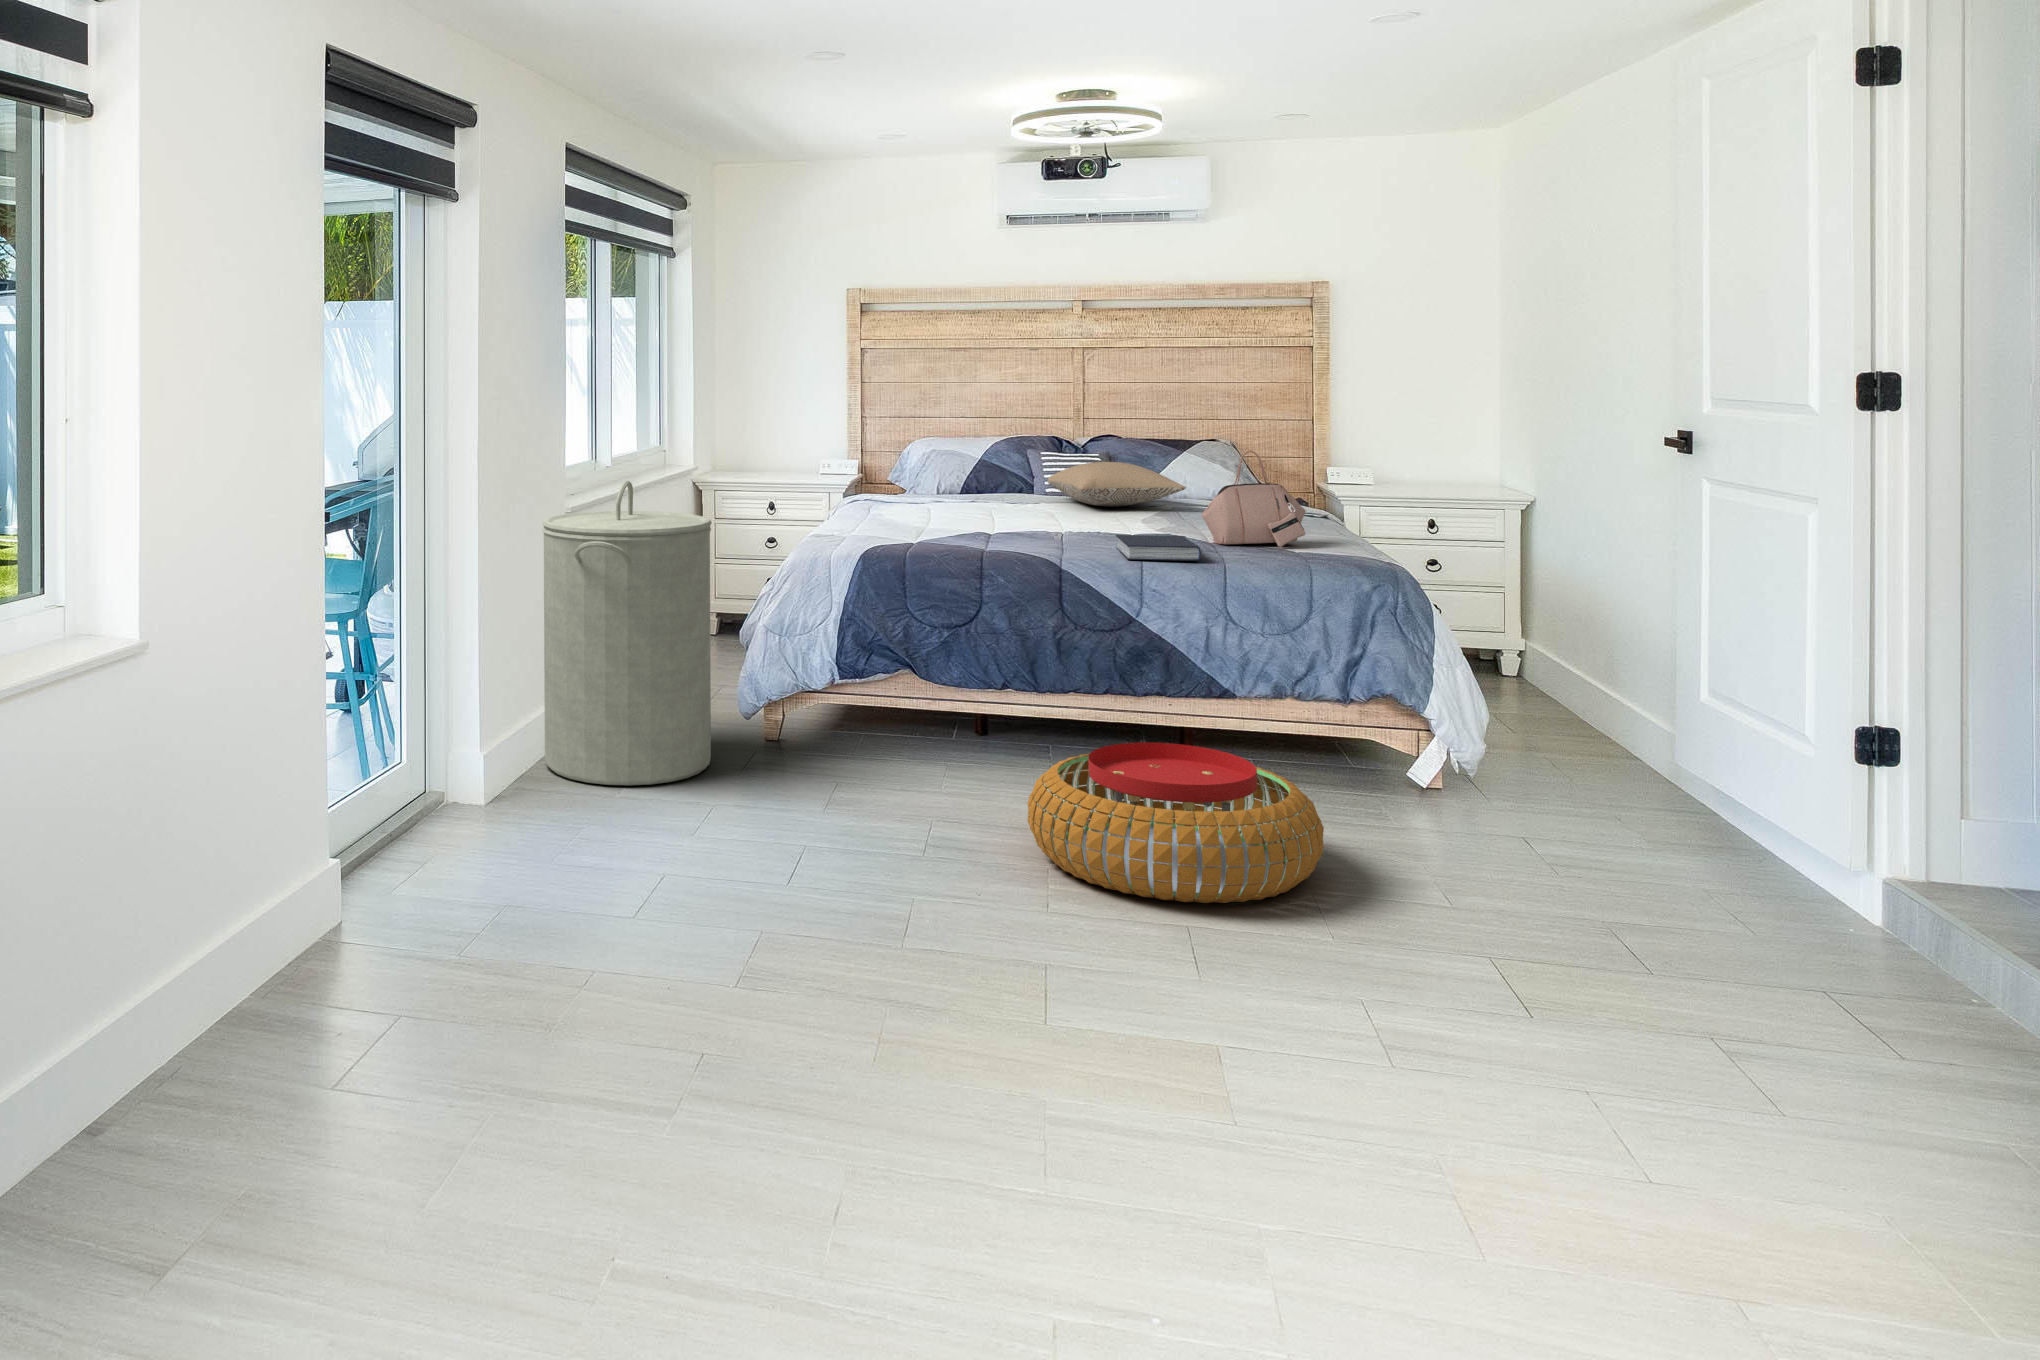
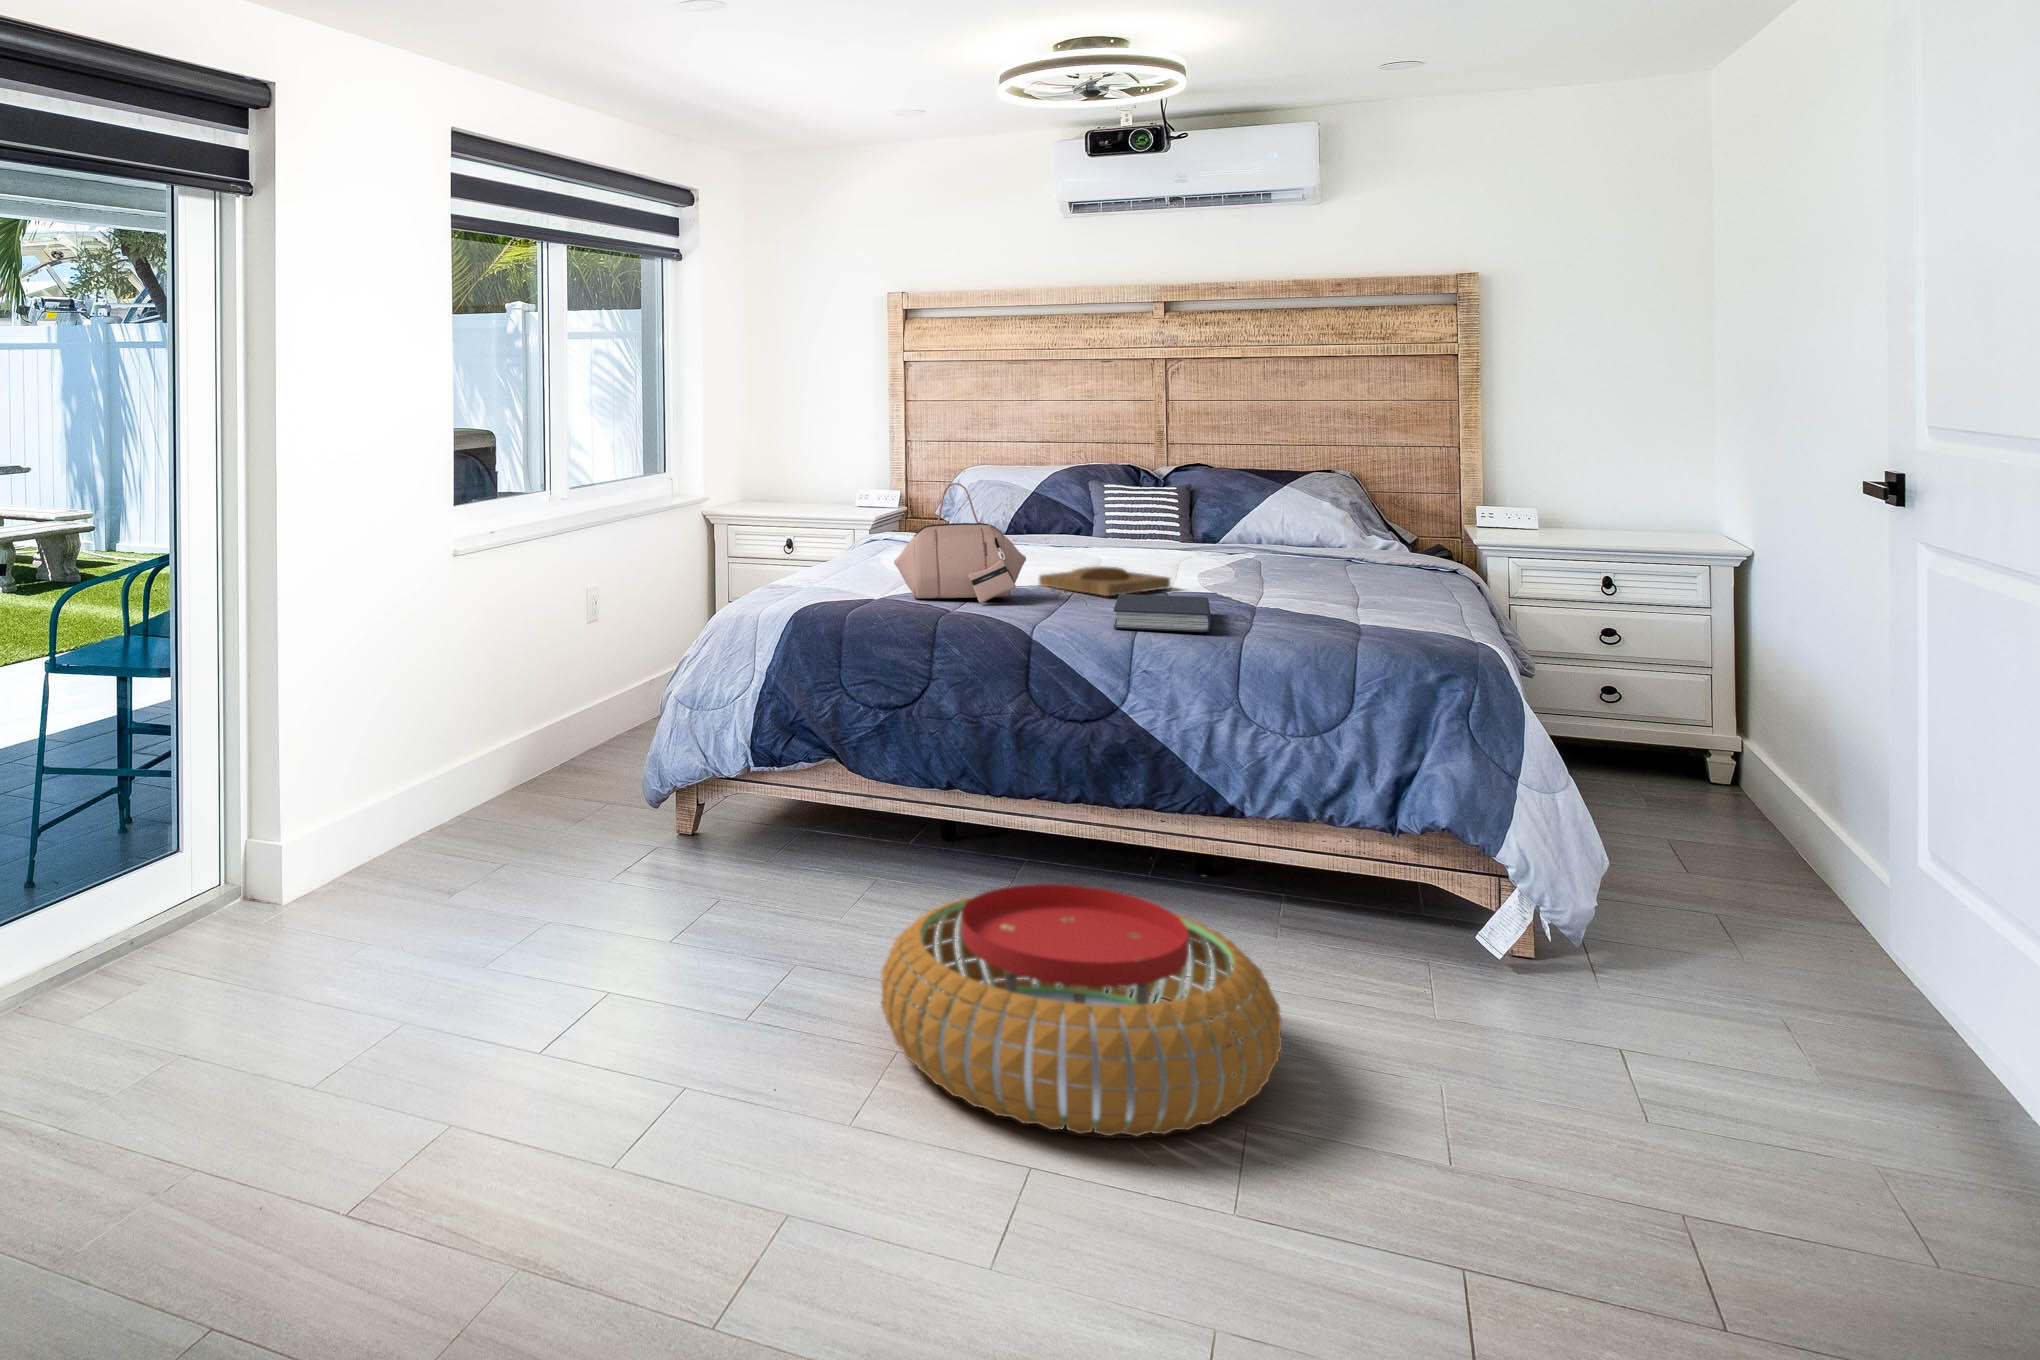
handbag: present [1202,451,1306,547] -> present [894,483,1026,603]
pillow: present [1047,462,1186,507] -> none [1101,498,1262,552]
laundry hamper: present [542,481,712,785] -> none [385,522,589,891]
tray: none [1037,516,1138,538] -> present [1039,566,1170,596]

